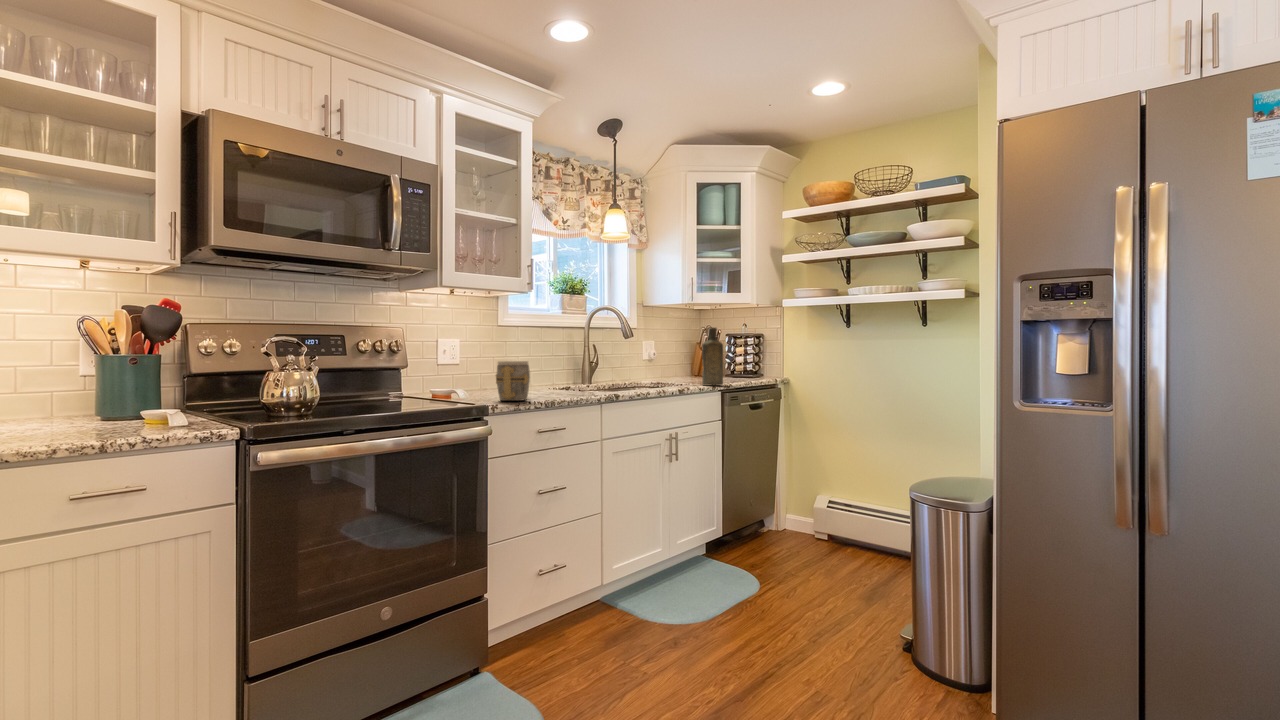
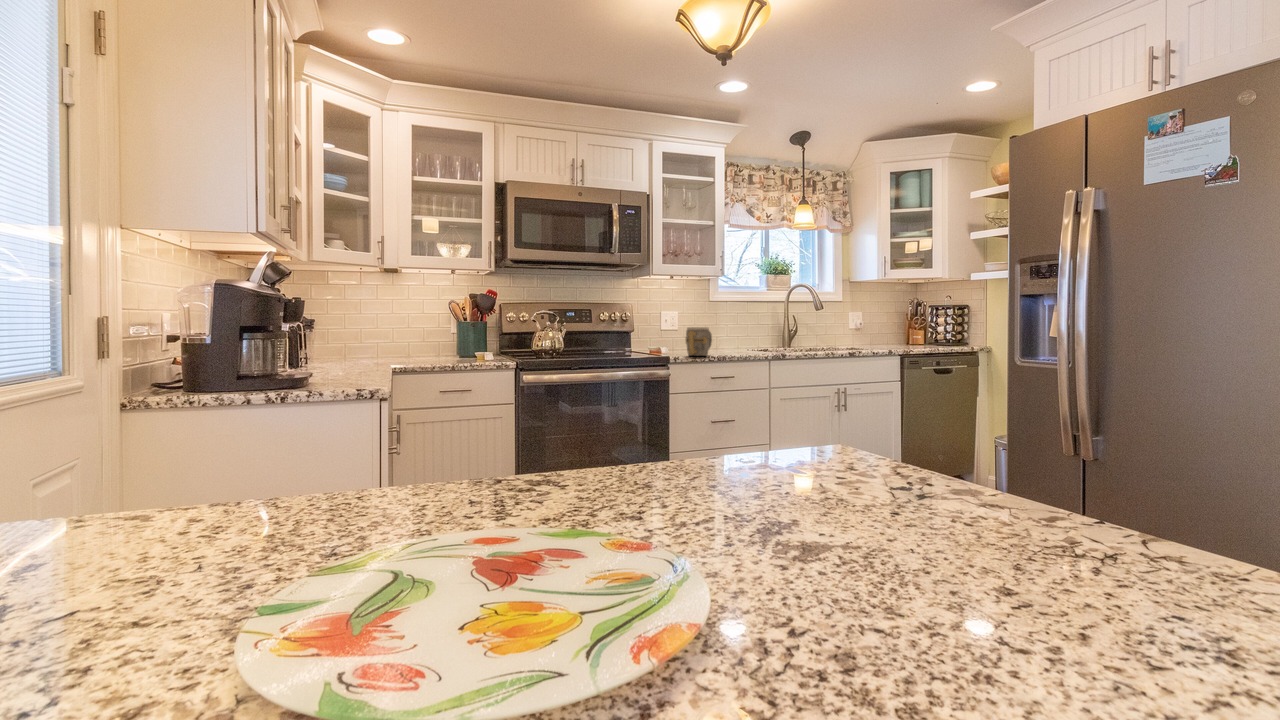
bottle: present [702,327,723,386] -> none [879,300,903,352]

